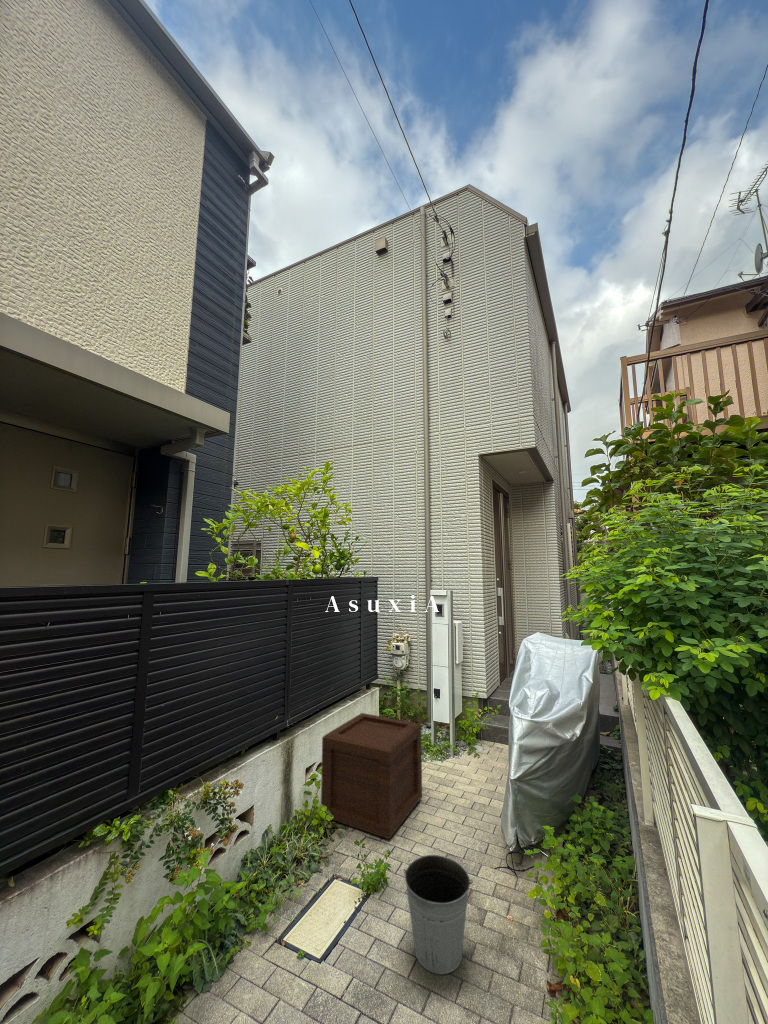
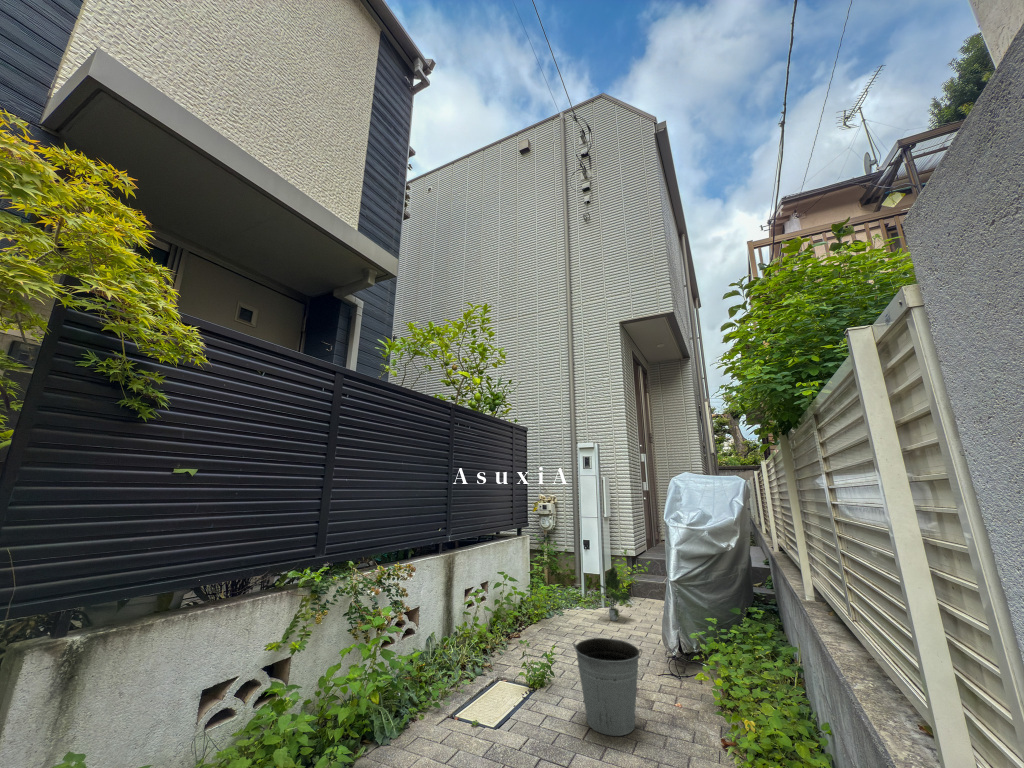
wooden crate: present [321,713,422,839] -> none [478,552,578,657]
potted plant: none [442,723,479,776] -> present [597,567,631,621]

